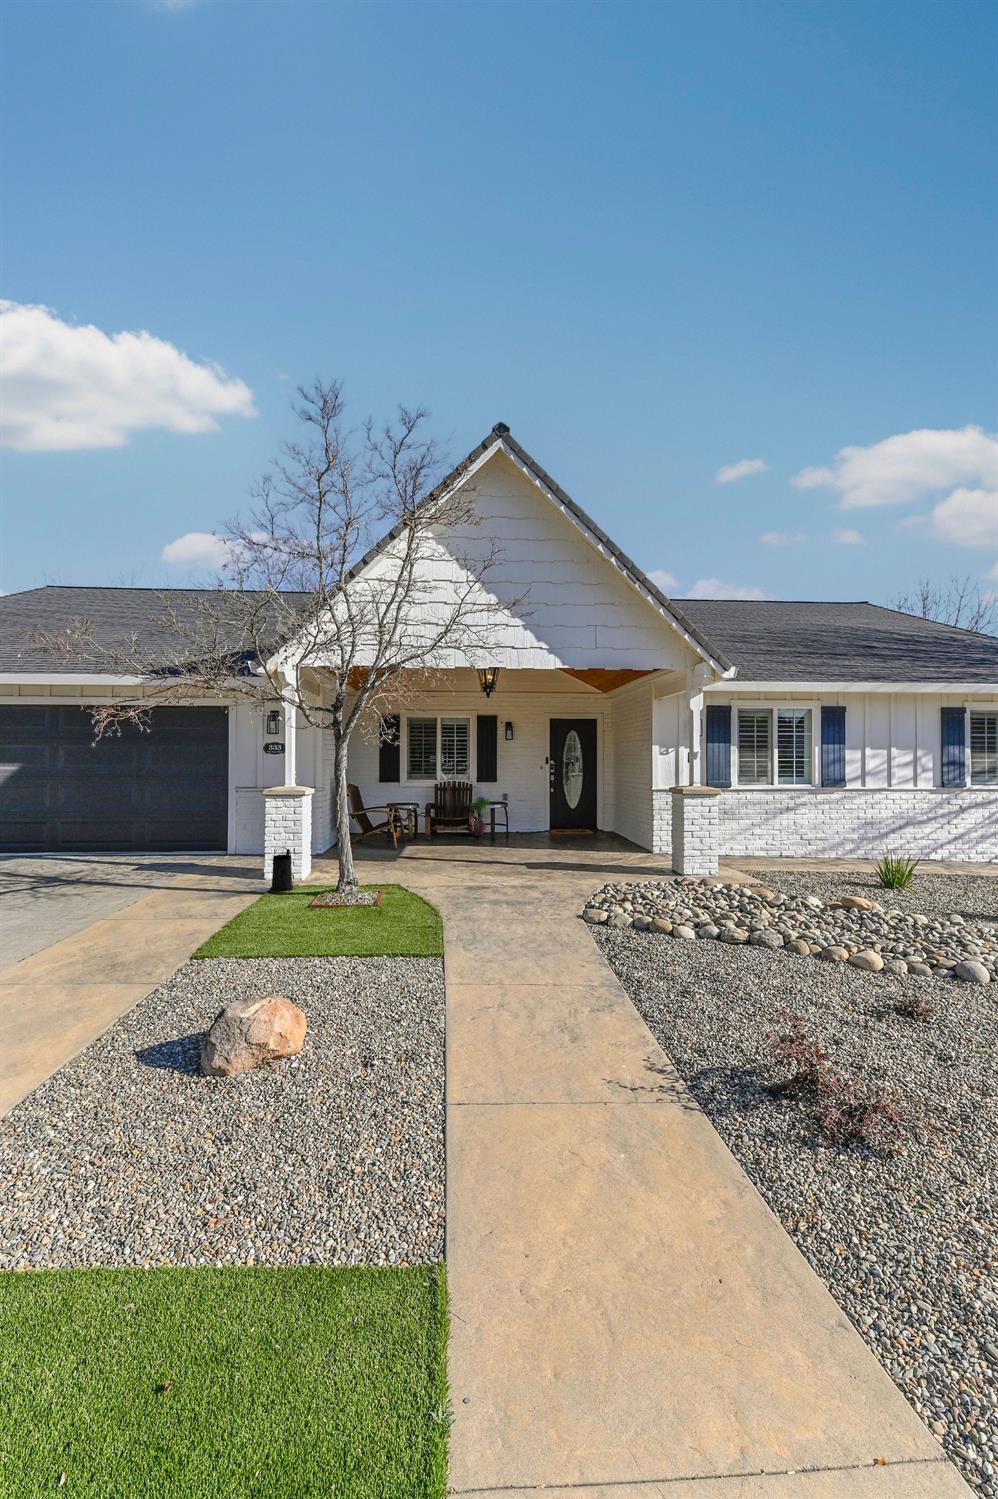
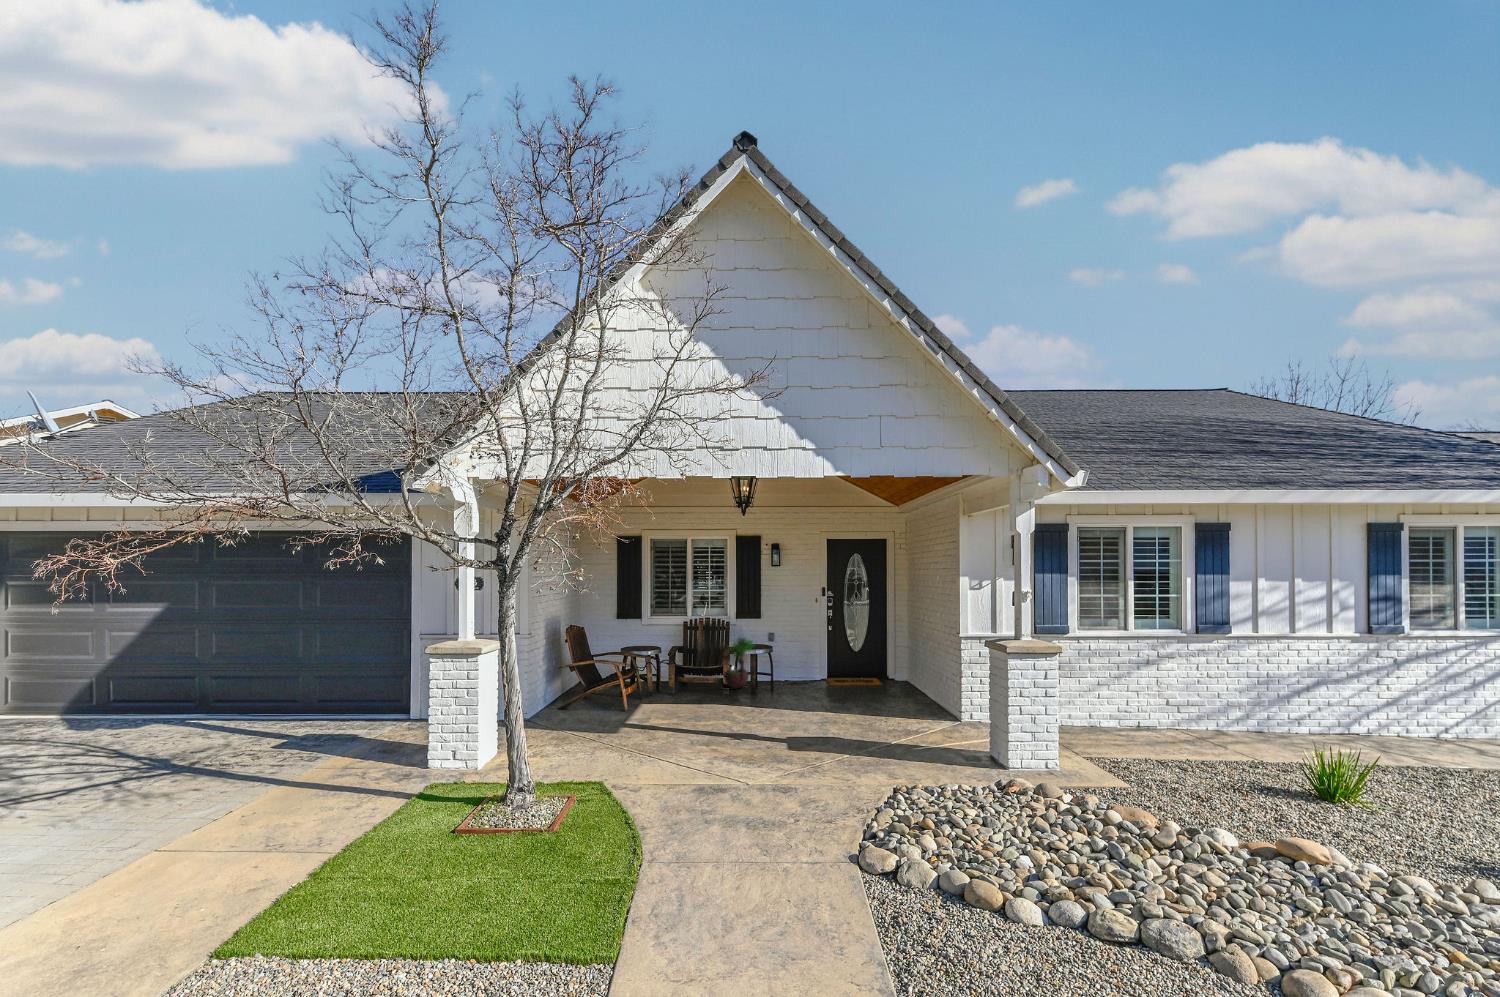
watering can: present [271,847,293,891] -> none [420,726,456,792]

